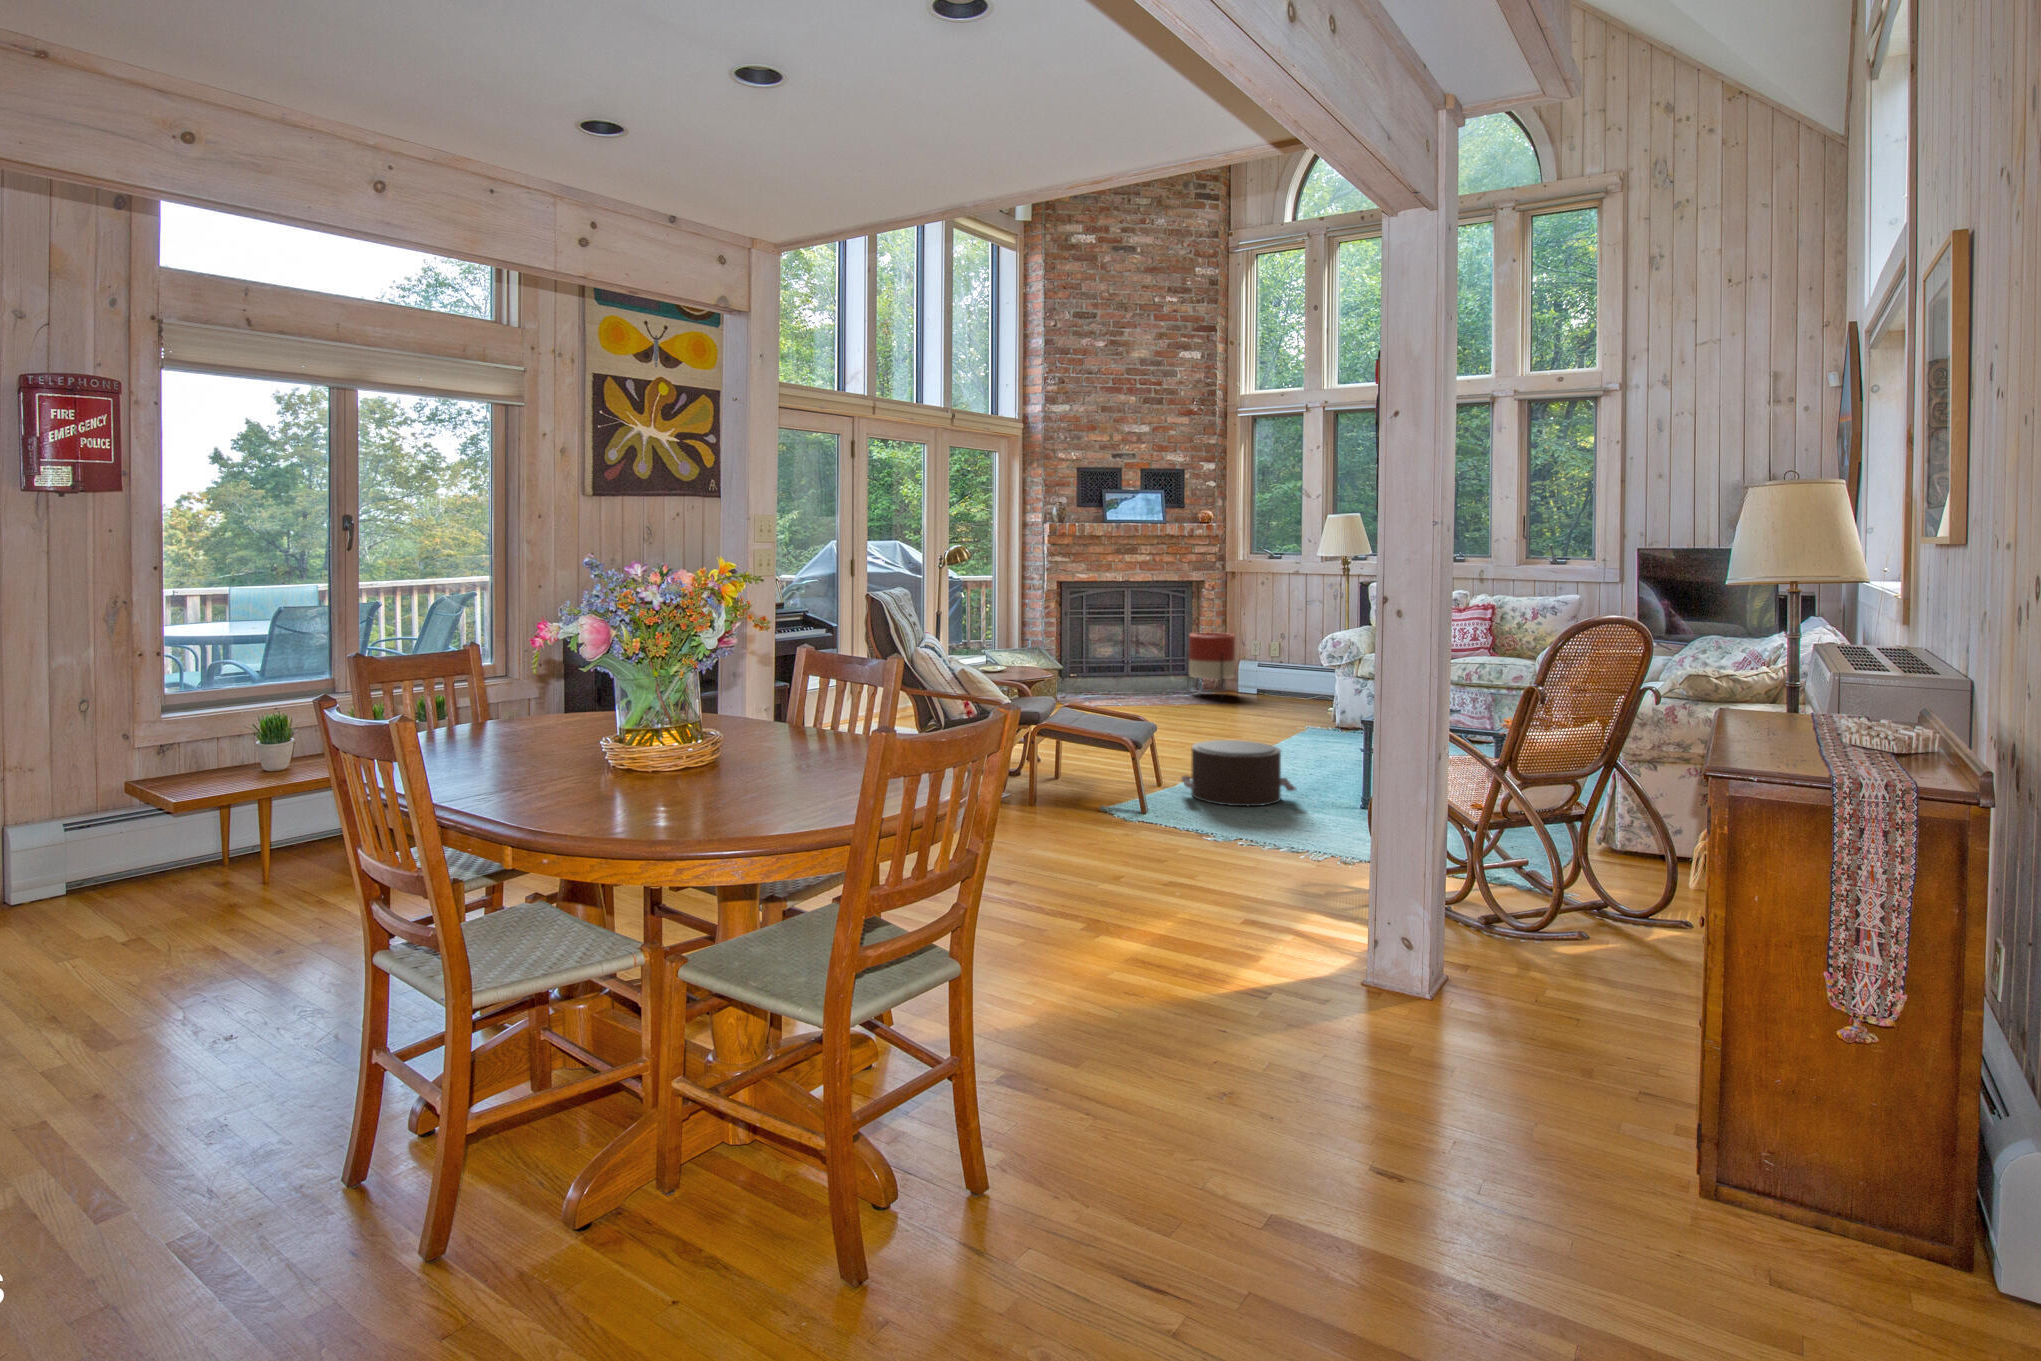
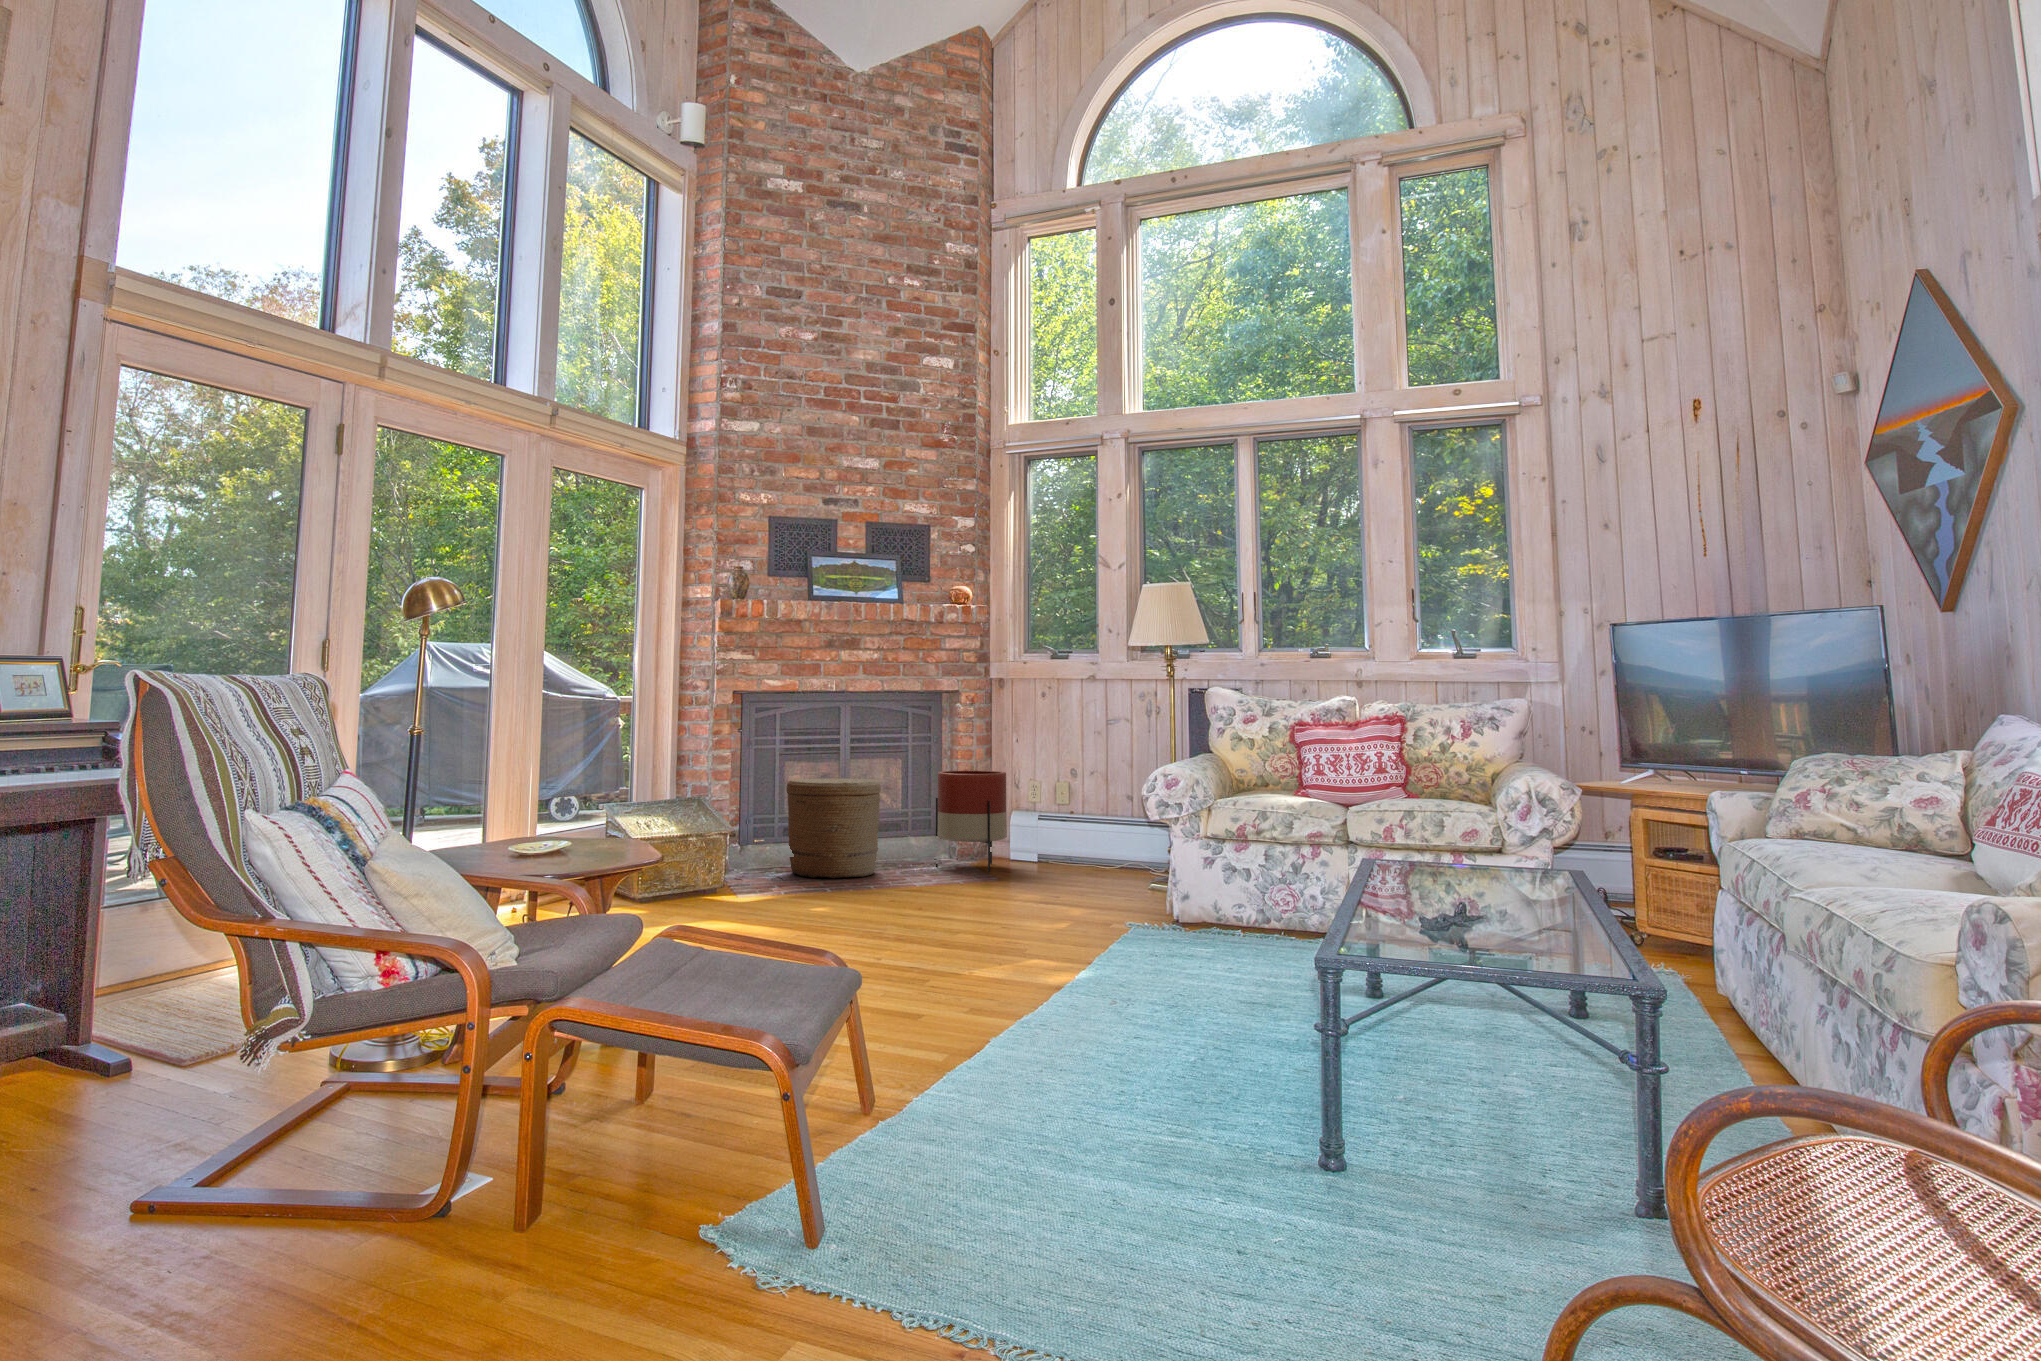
woven basket: none [1092,637,1151,699] -> present [786,778,881,879]
pouf: present [1182,740,1296,806] -> none [958,966,1225,1136]

